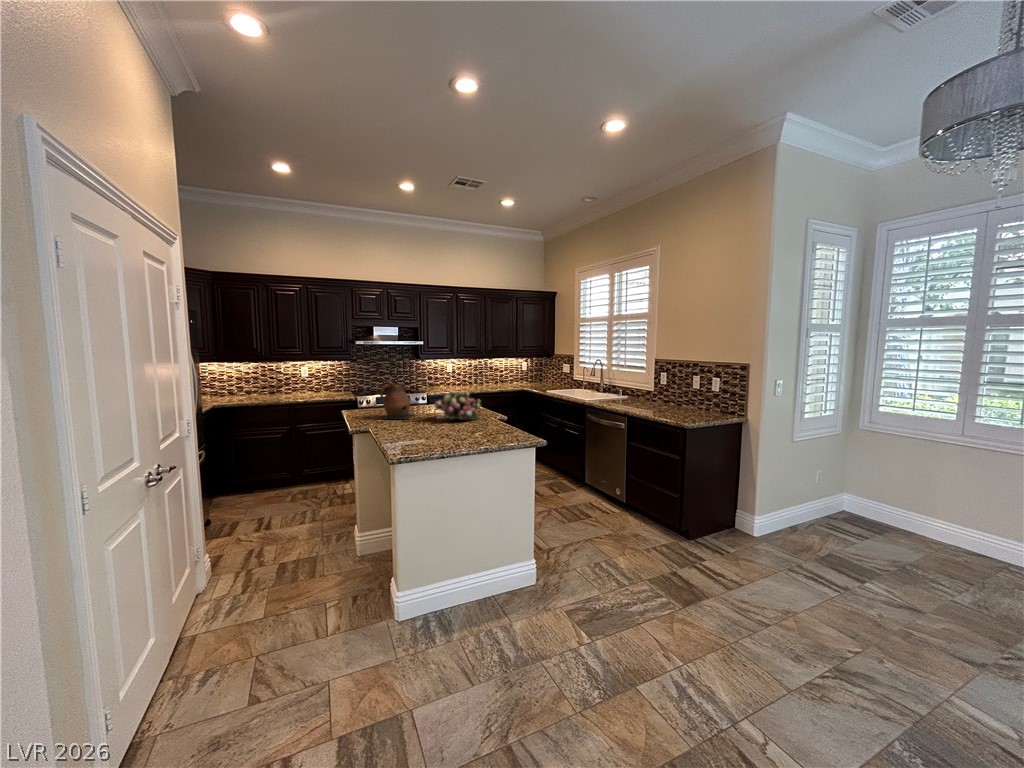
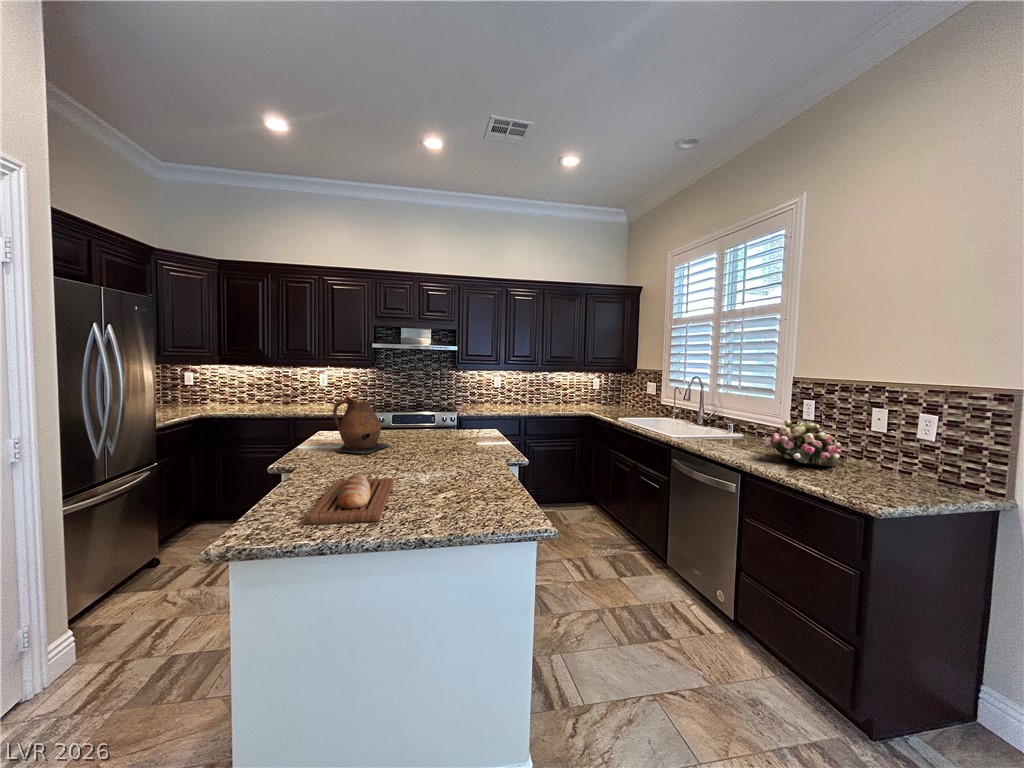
flower arrangement: present [434,390,480,420] -> present [764,419,842,466]
bread loaf: none [416,424,461,446] -> present [306,473,394,524]

